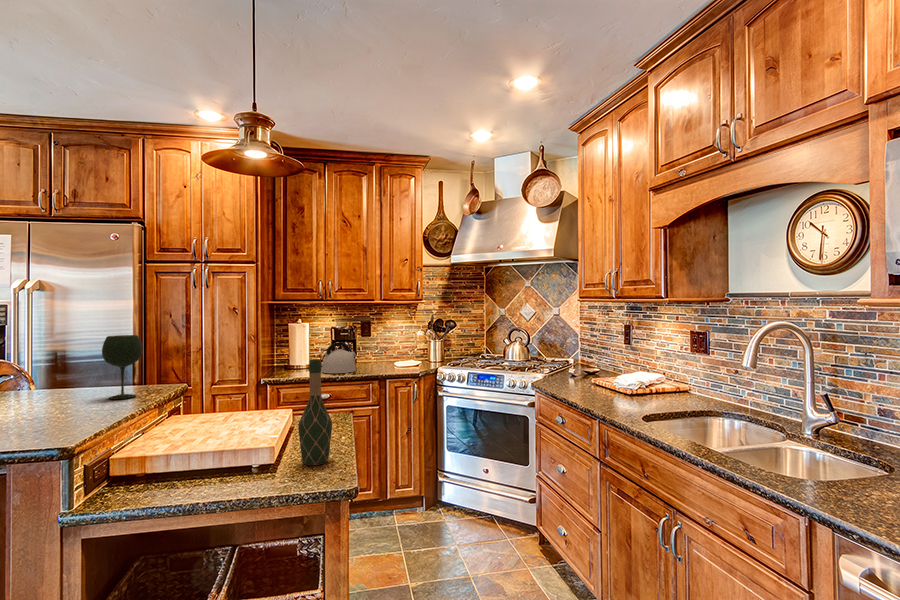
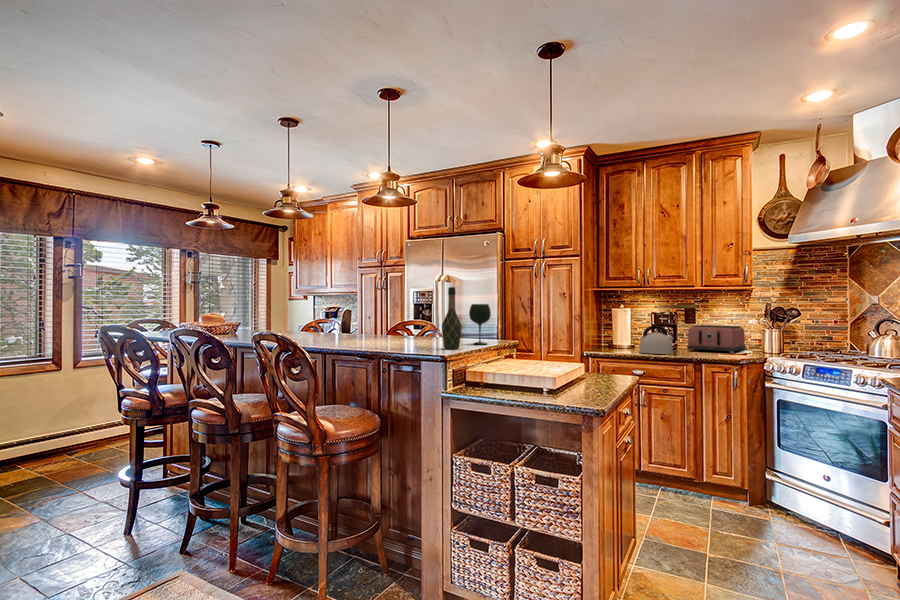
toaster: none [367,338,415,365] -> present [687,325,746,353]
wine bottle: present [298,359,332,465] -> present [442,287,461,349]

